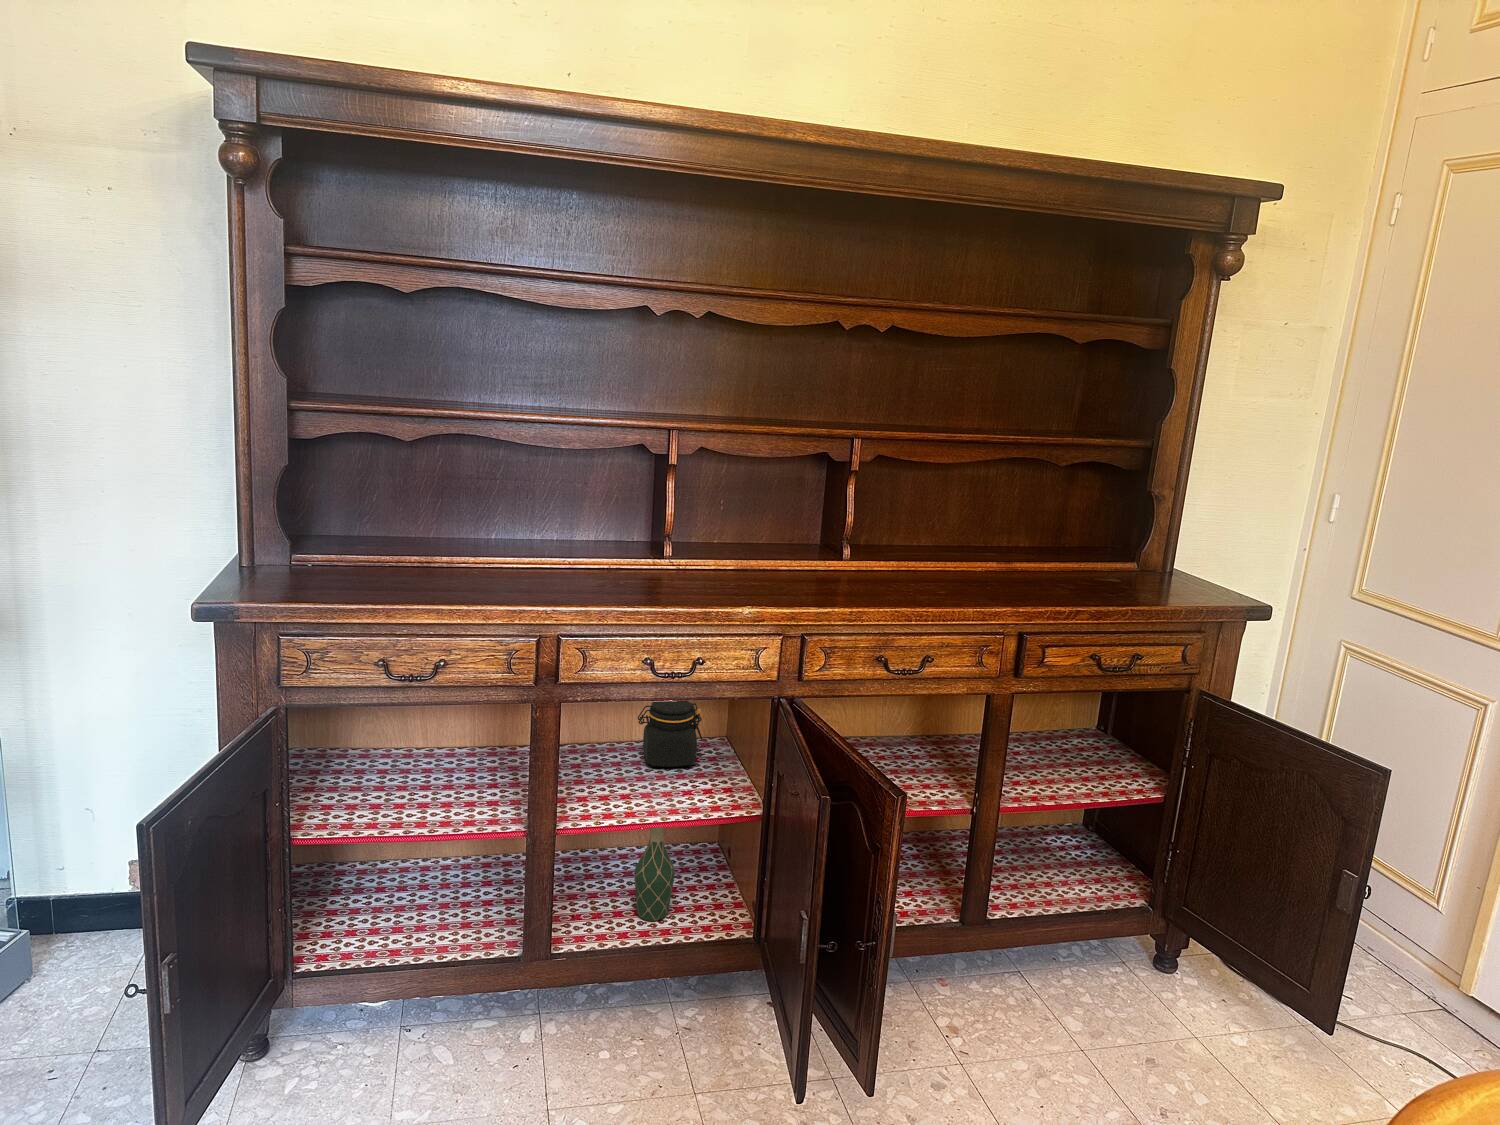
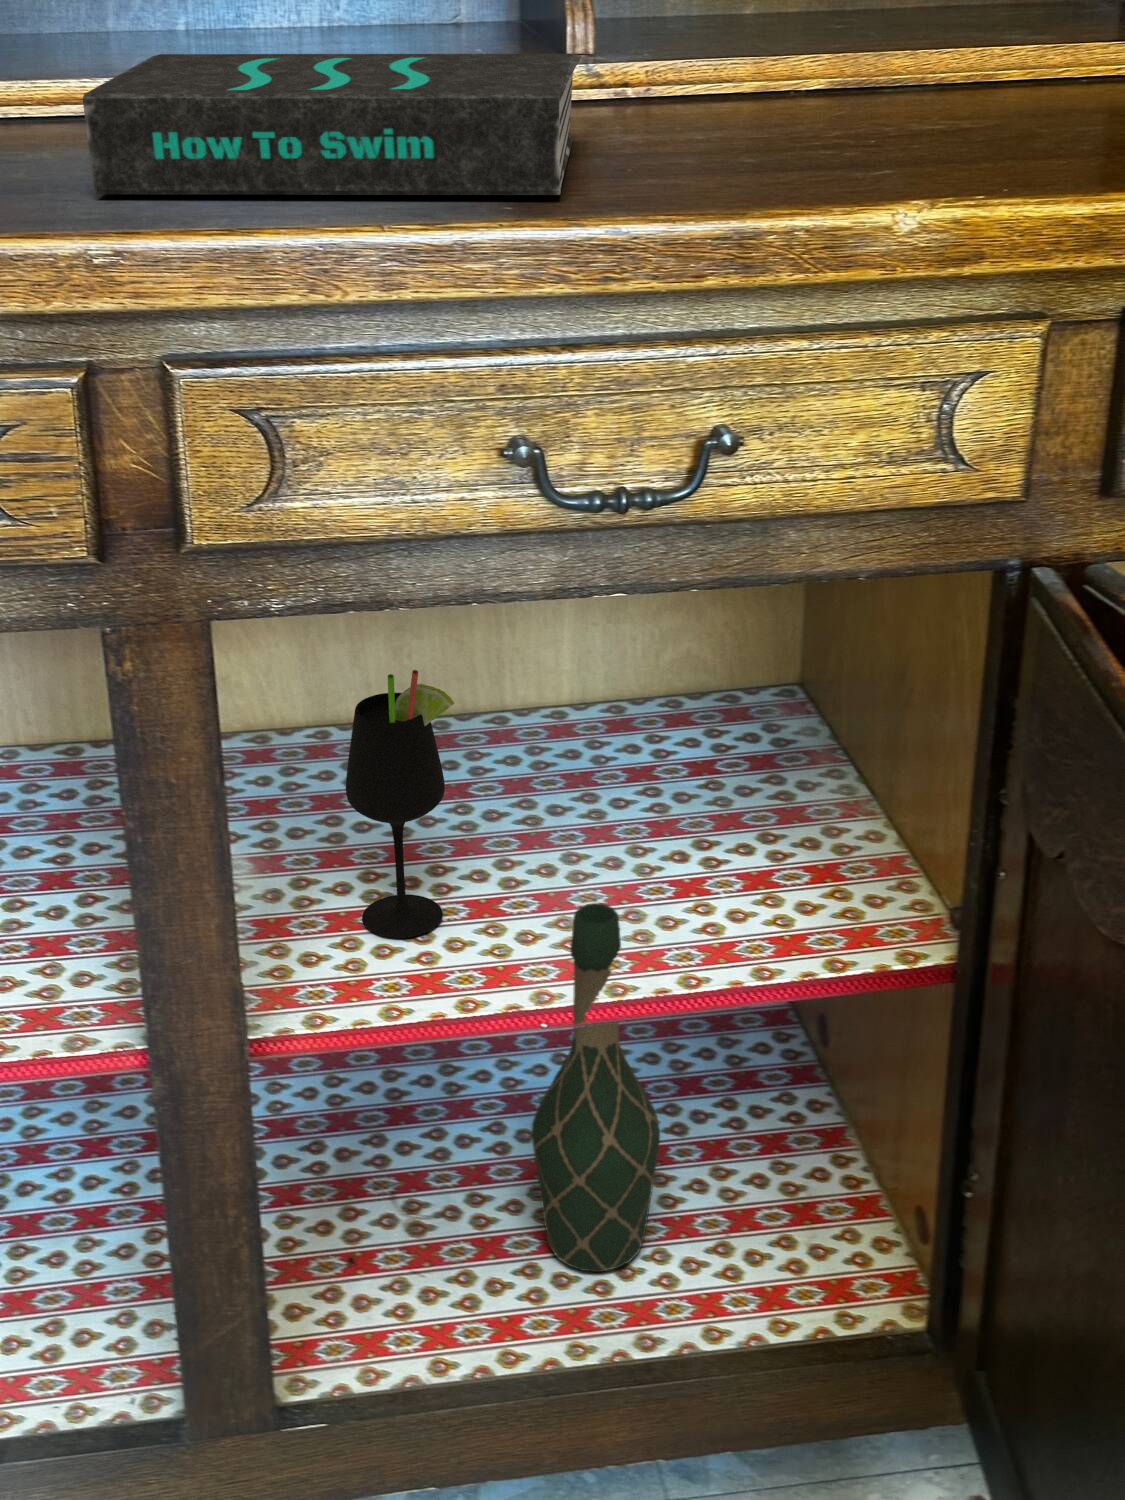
book: none [545,554,669,600] -> present [83,54,582,195]
jar: present [638,701,702,767] -> none [513,569,728,795]
wine glass: none [588,721,623,803] -> present [346,670,454,938]

